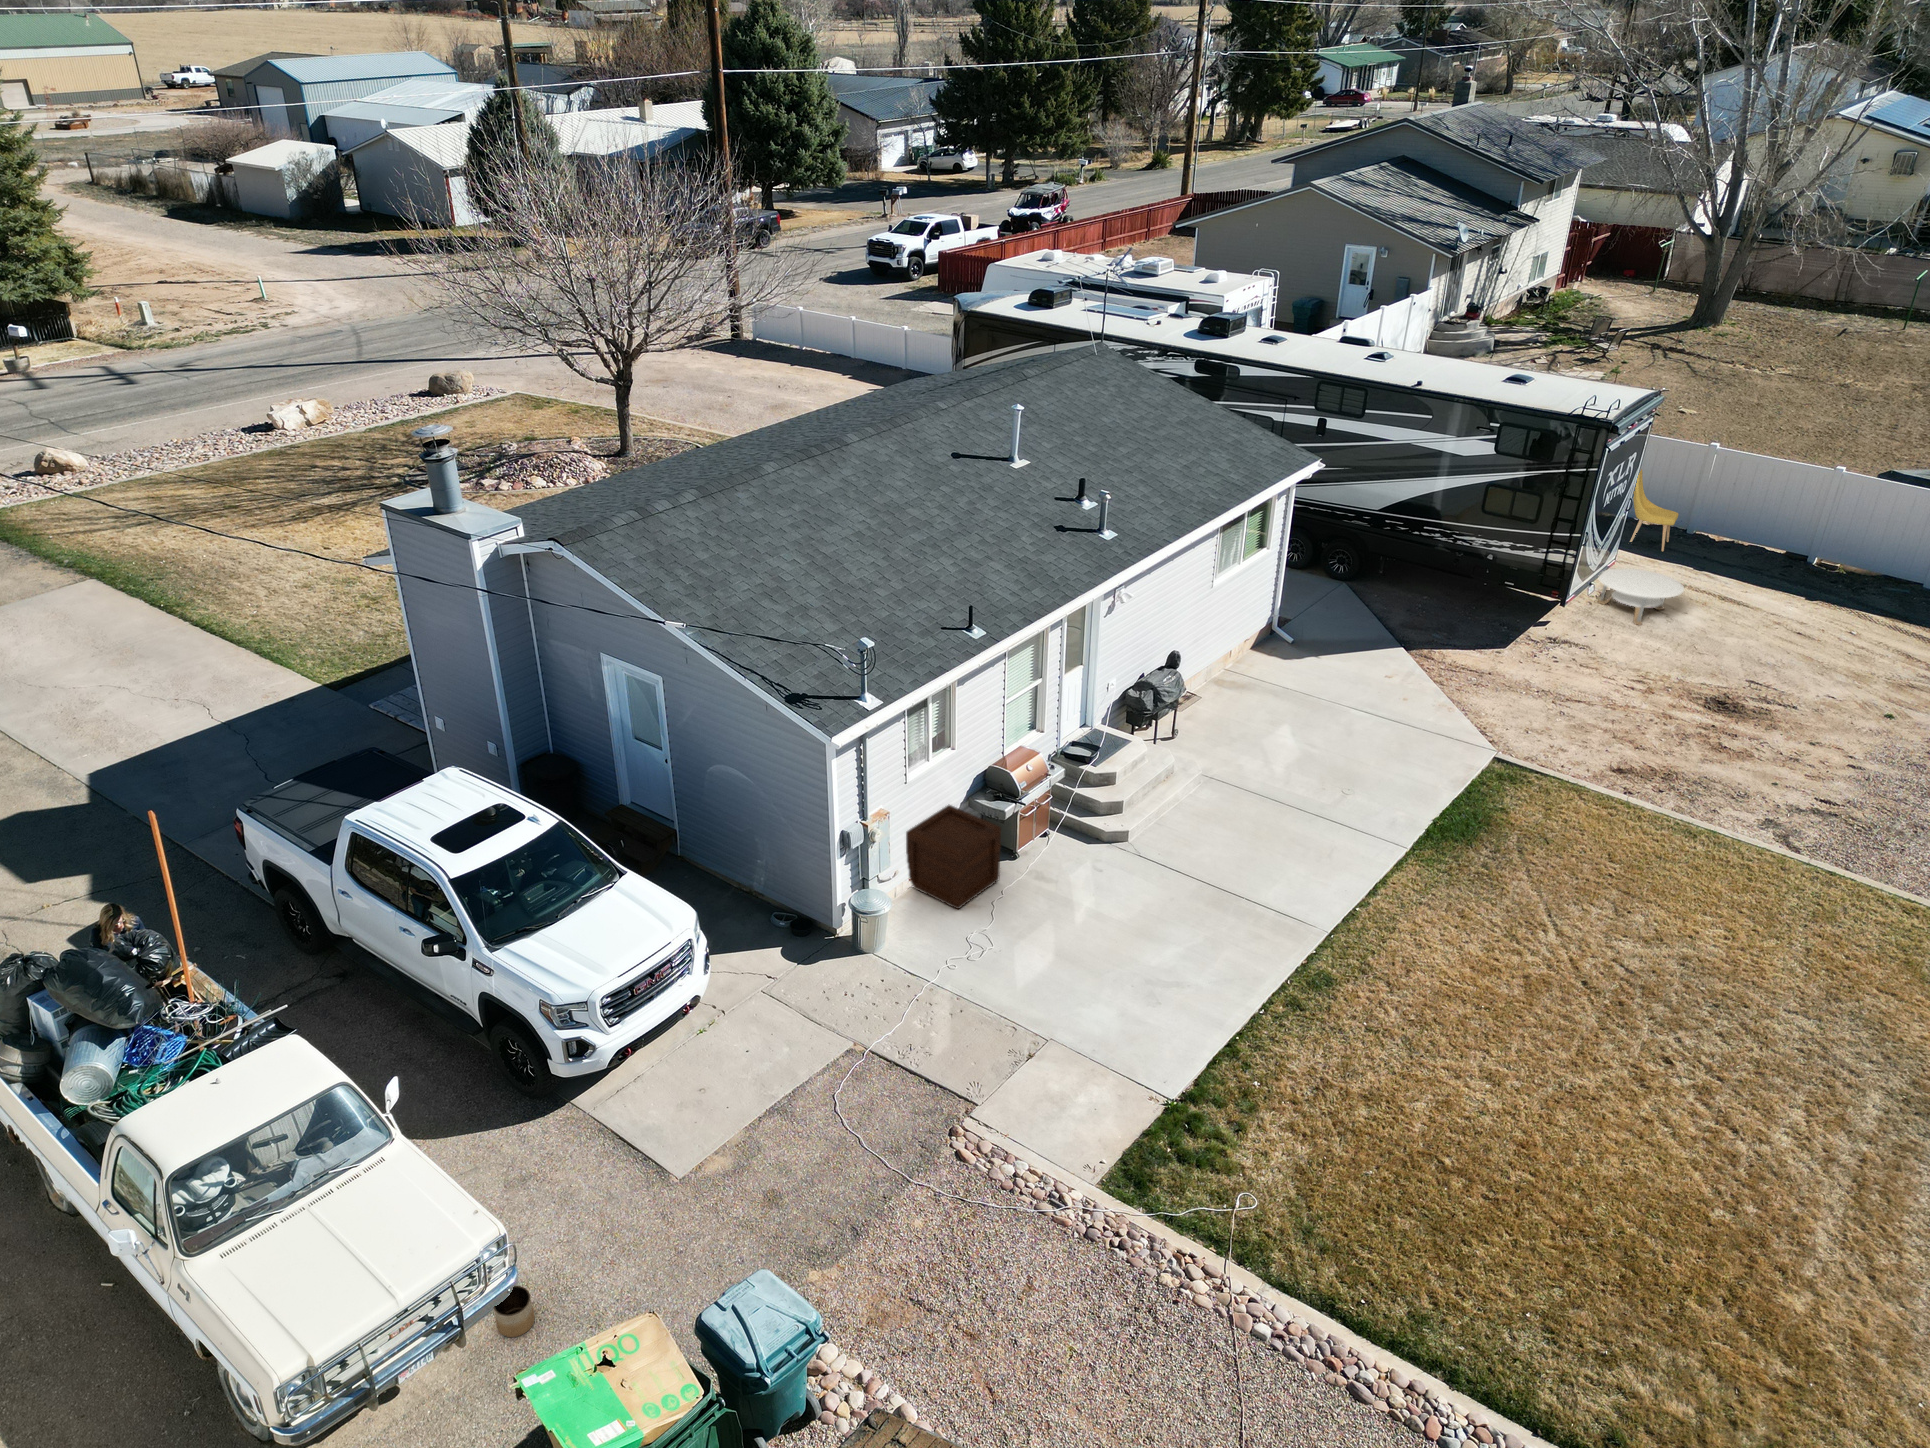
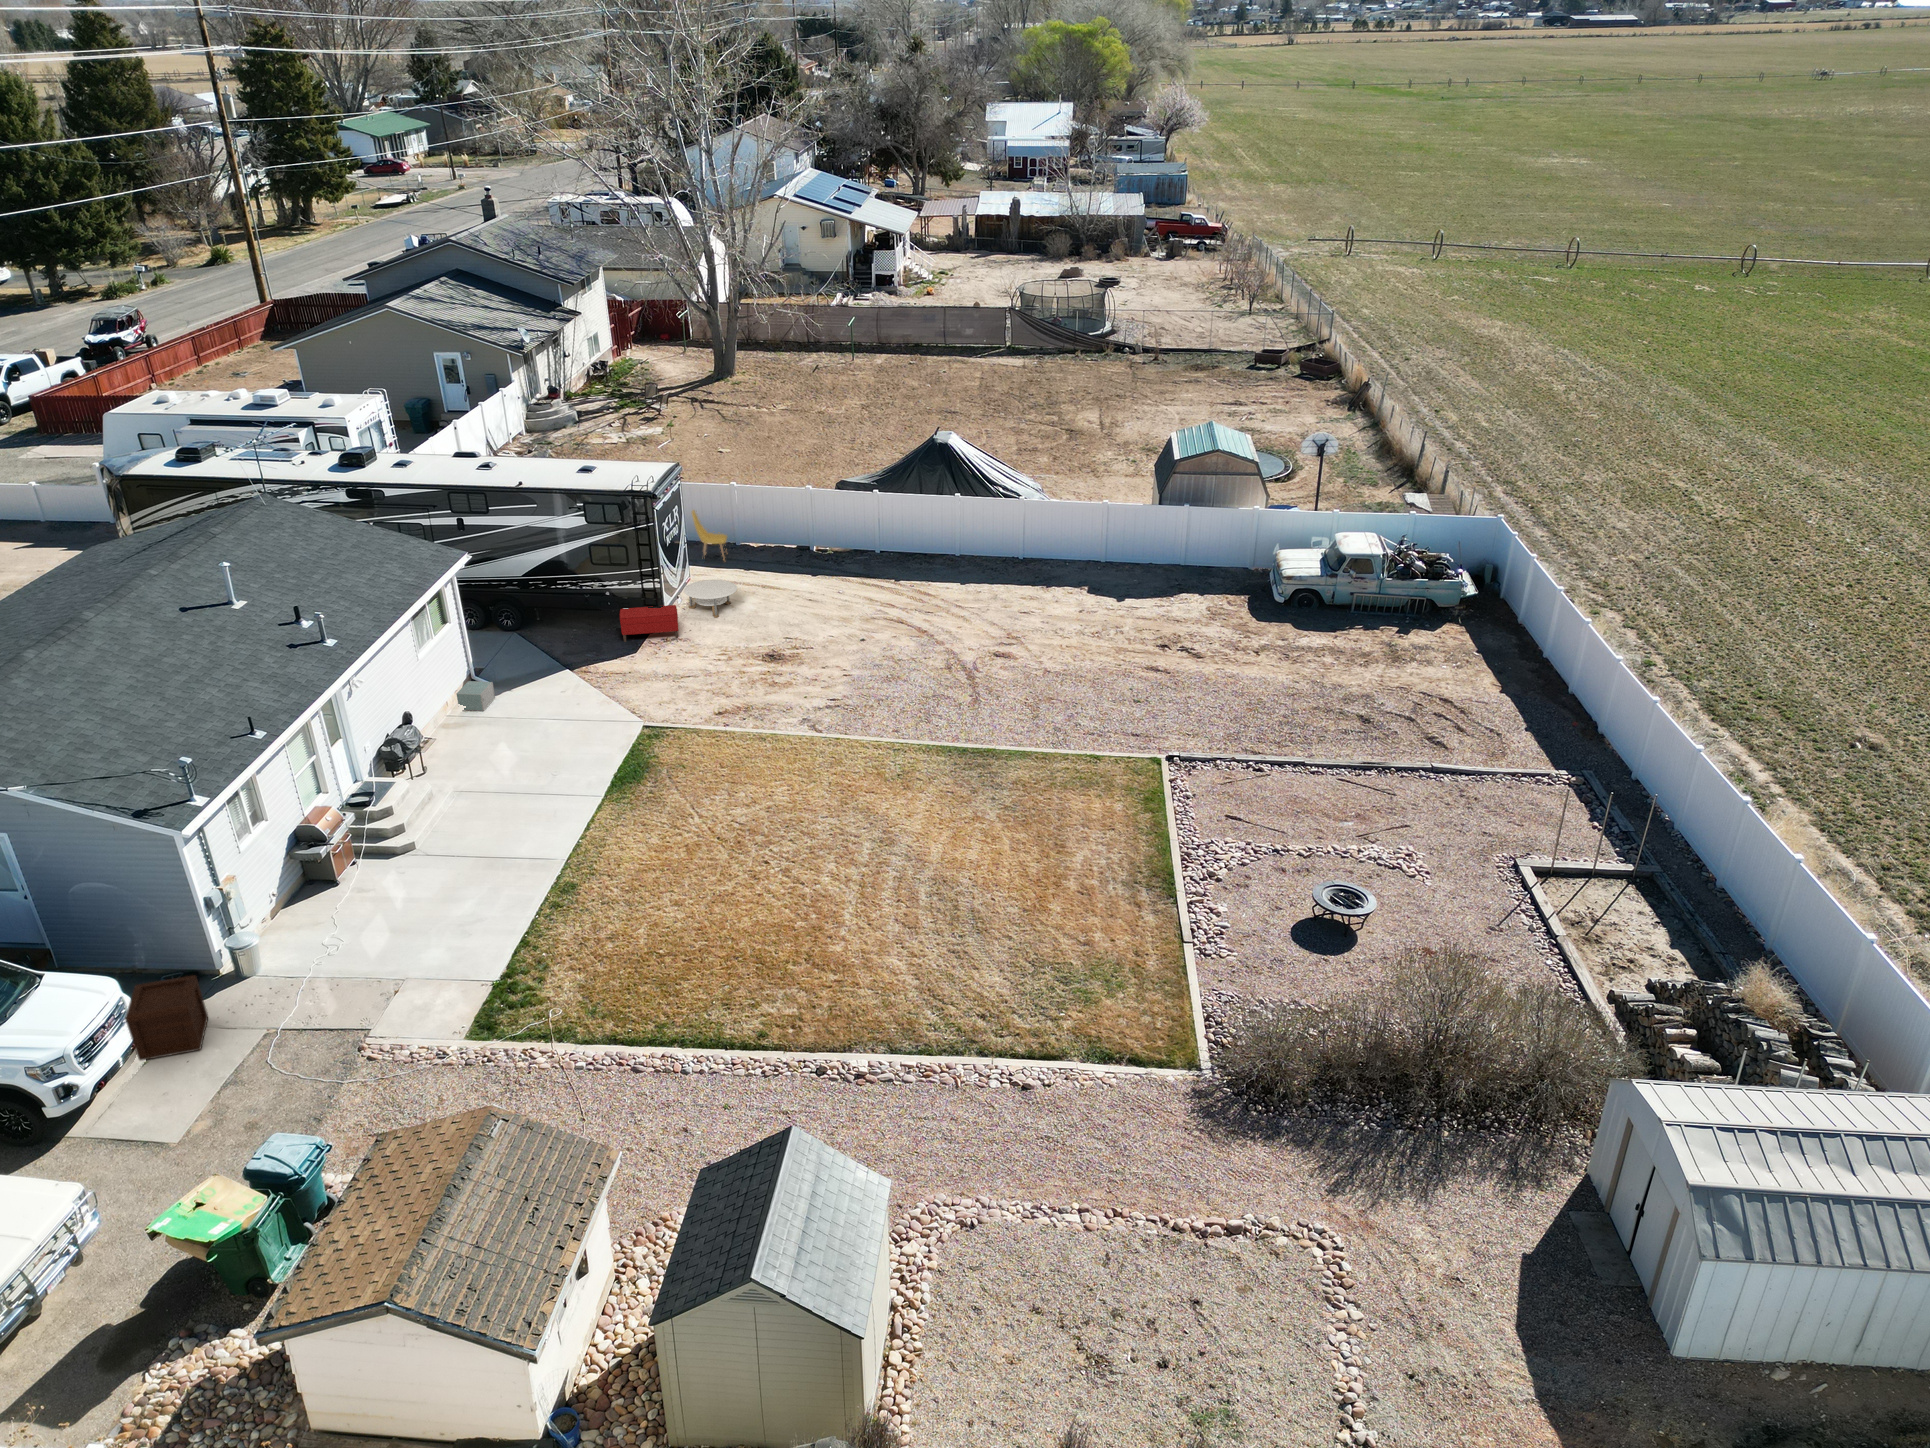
bench: none [1492,582,1585,640] -> present [620,605,678,642]
storage box: none [1246,629,1300,673] -> present [456,681,495,711]
wooden crate: present [906,805,1001,909] -> present [125,975,208,1061]
planter: present [493,1286,535,1337] -> none [89,1226,122,1260]

